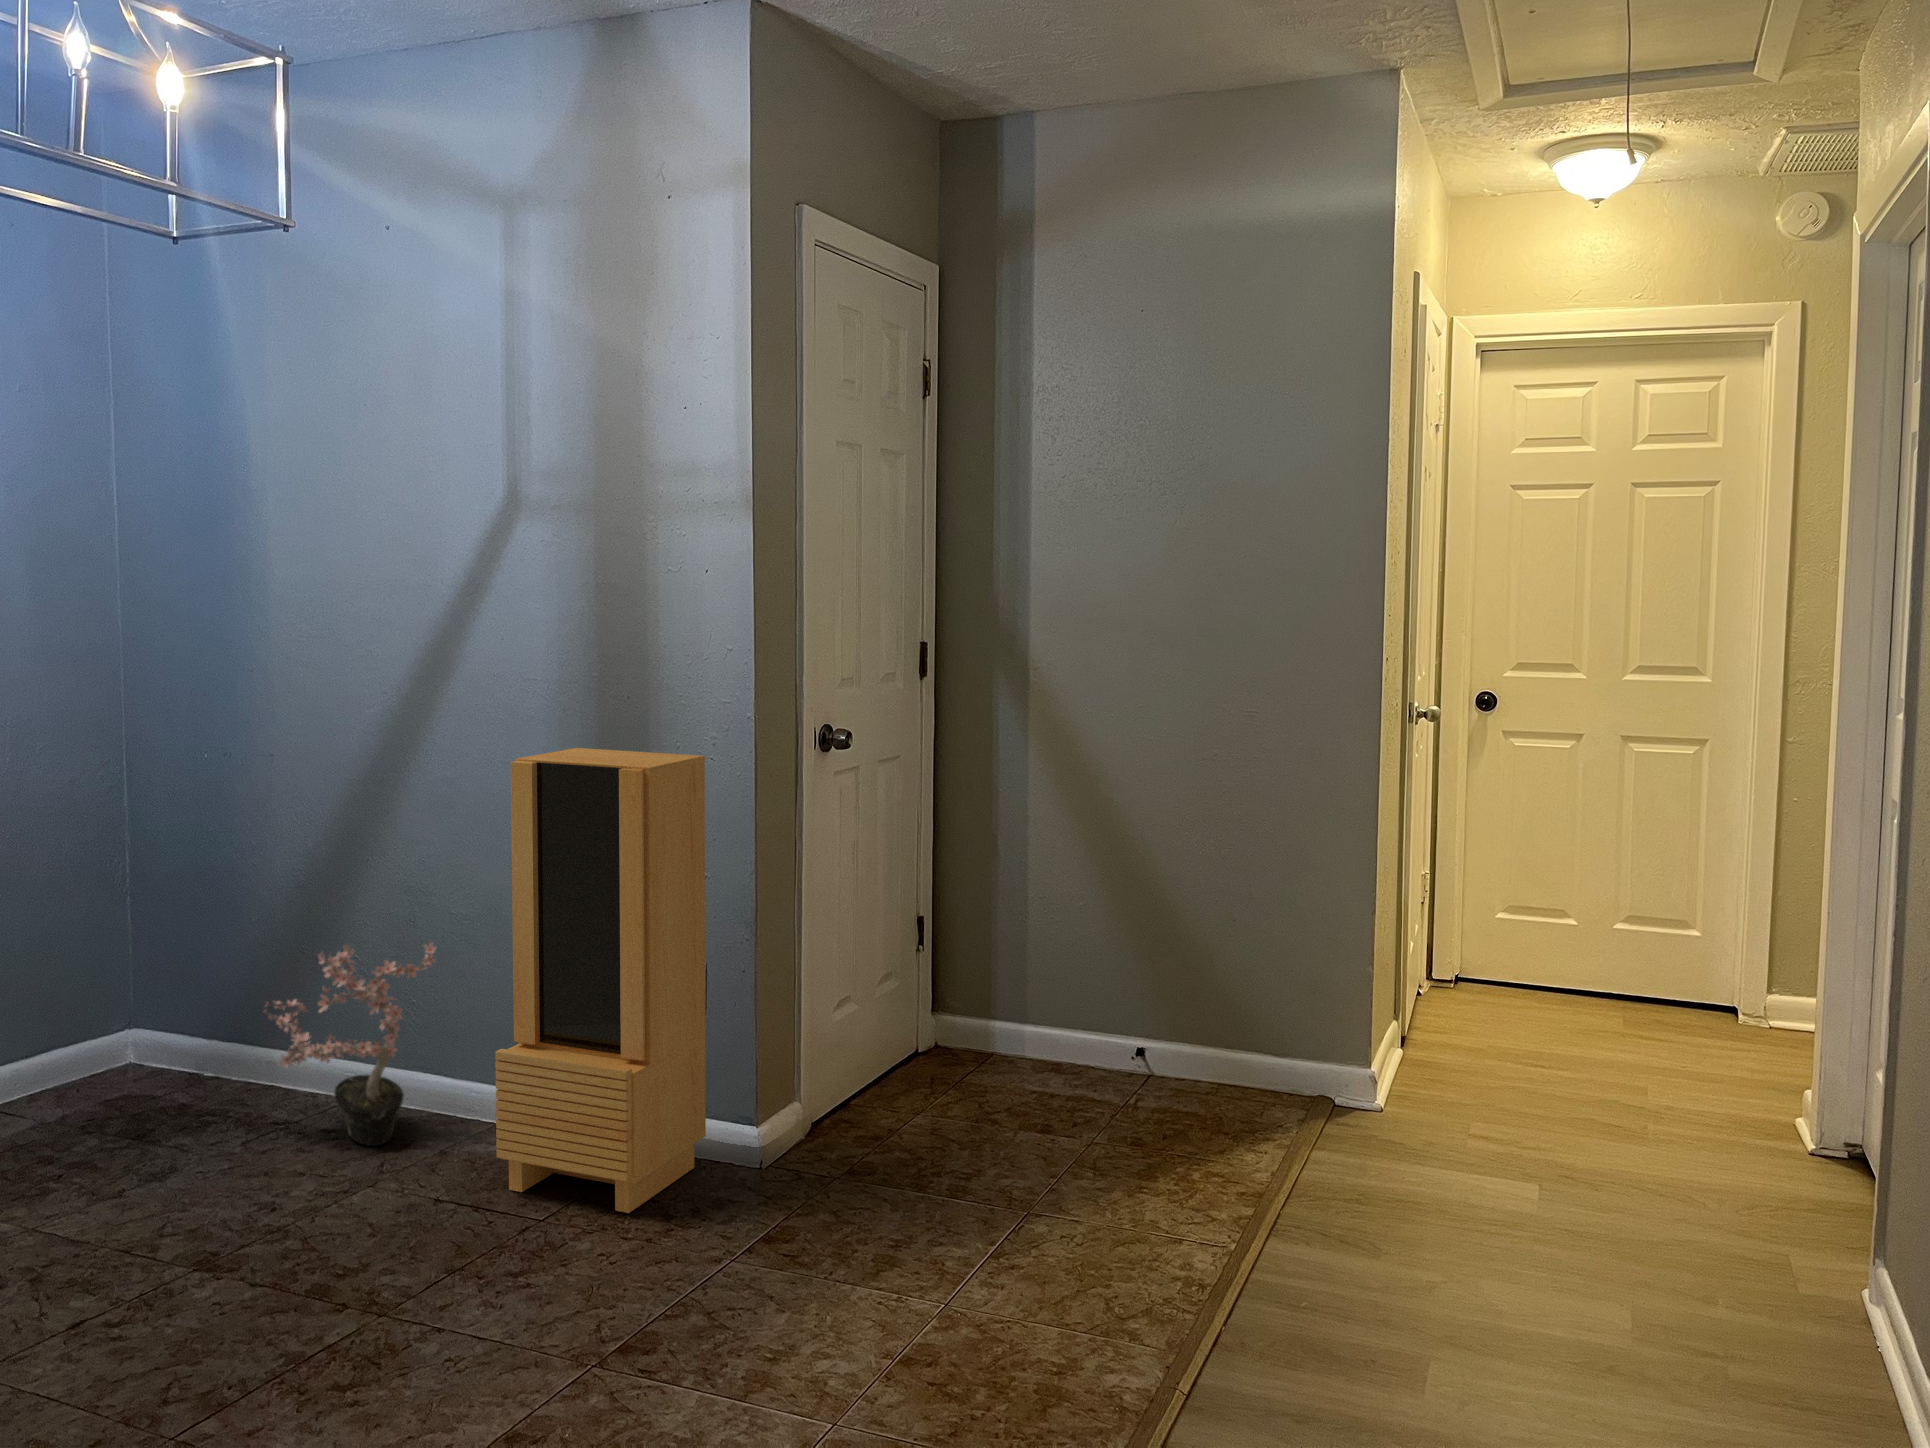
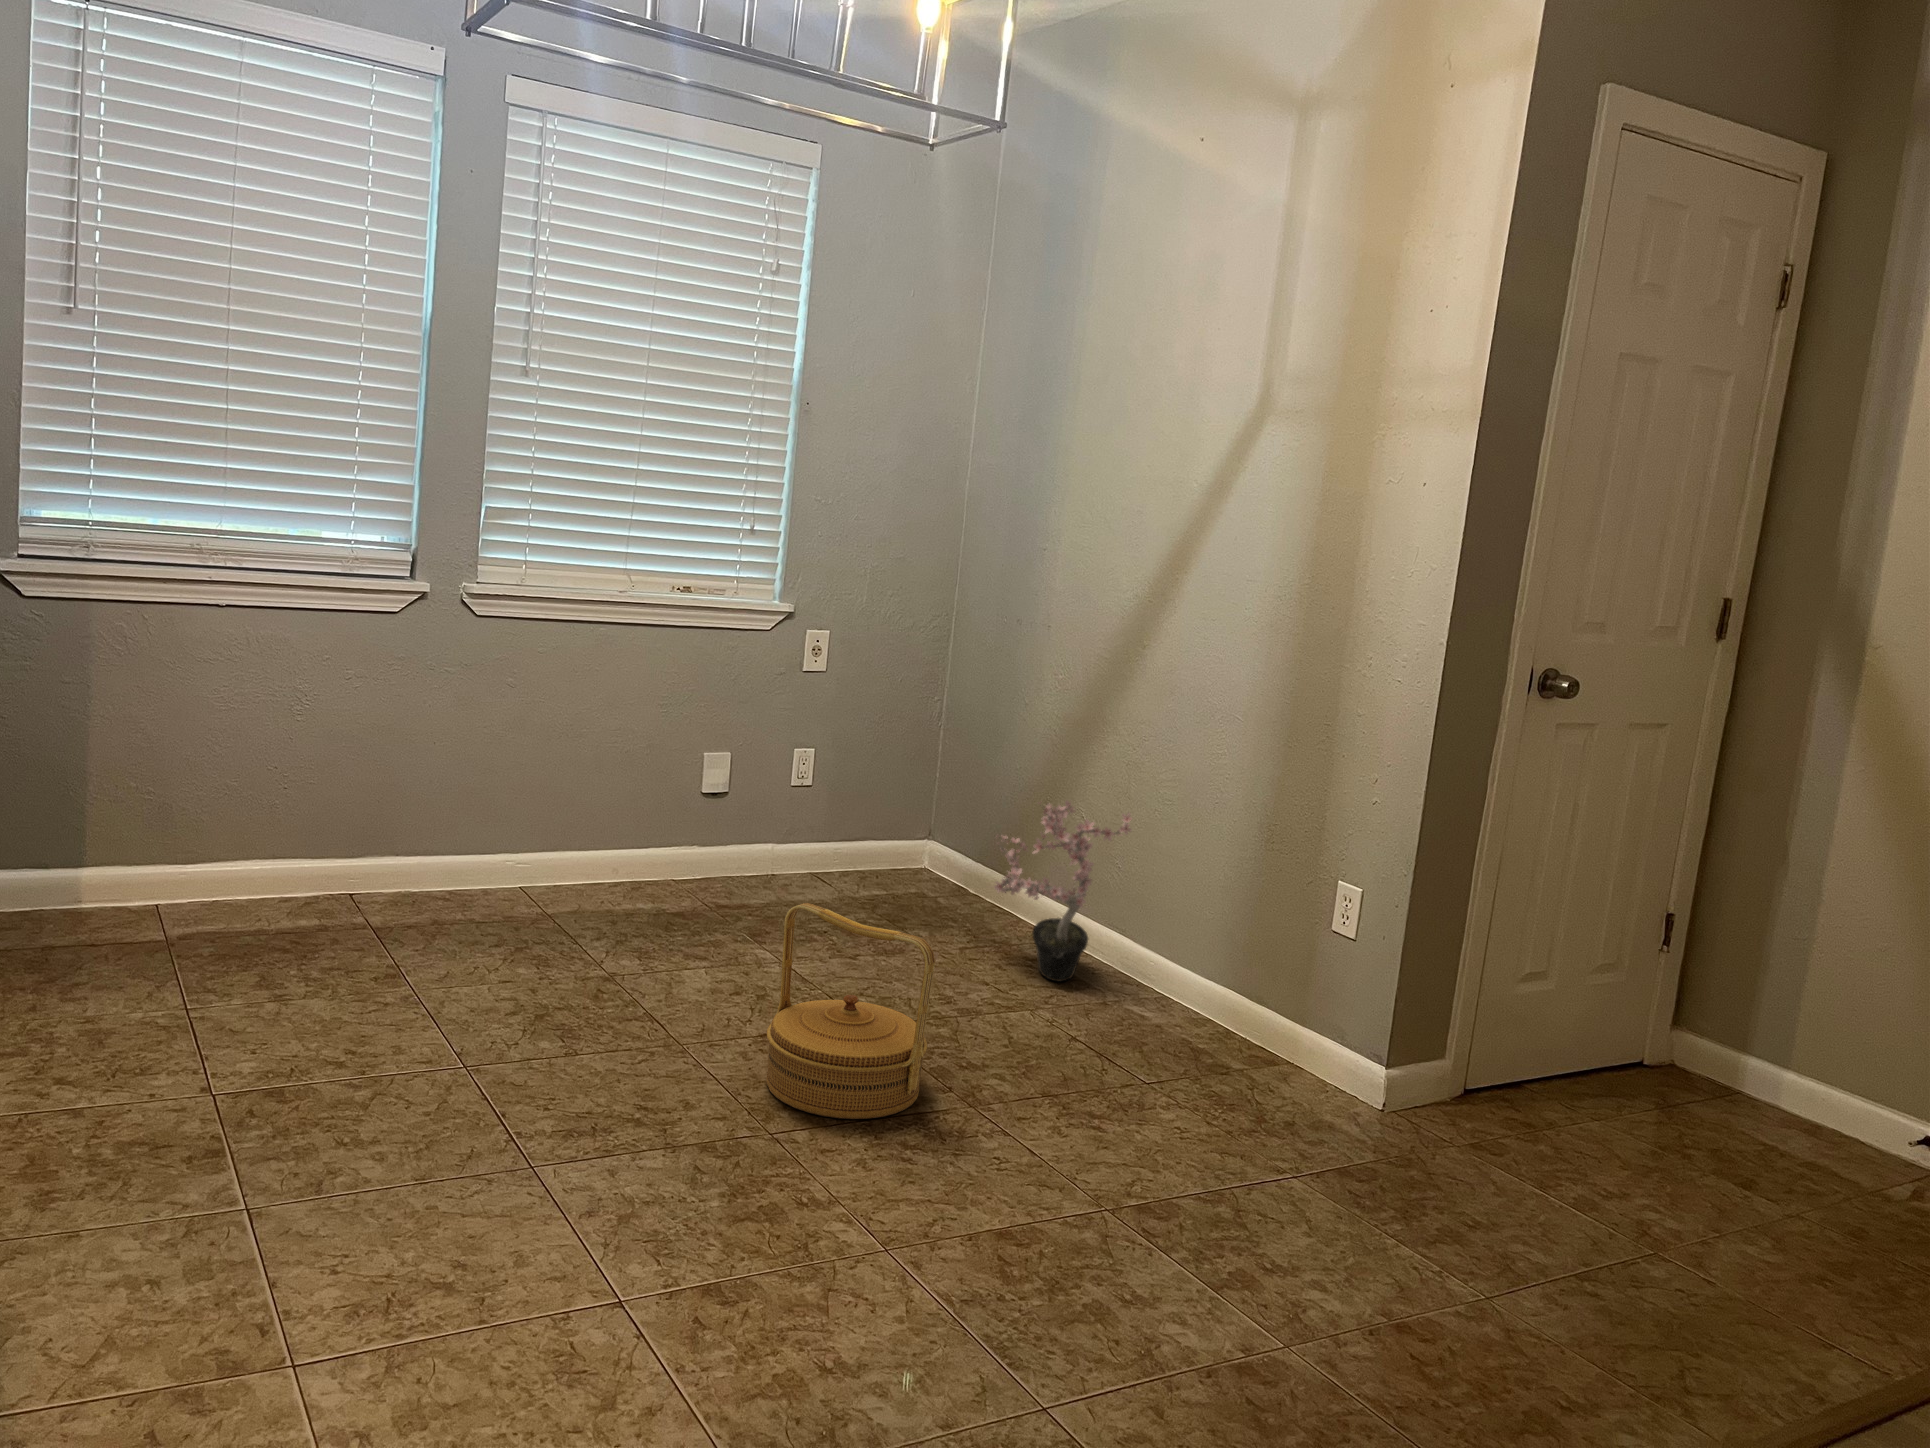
storage cabinet: present [495,748,706,1213] -> none [1129,649,1387,1104]
basket: none [101,1146,327,1402] -> present [766,903,935,1119]

